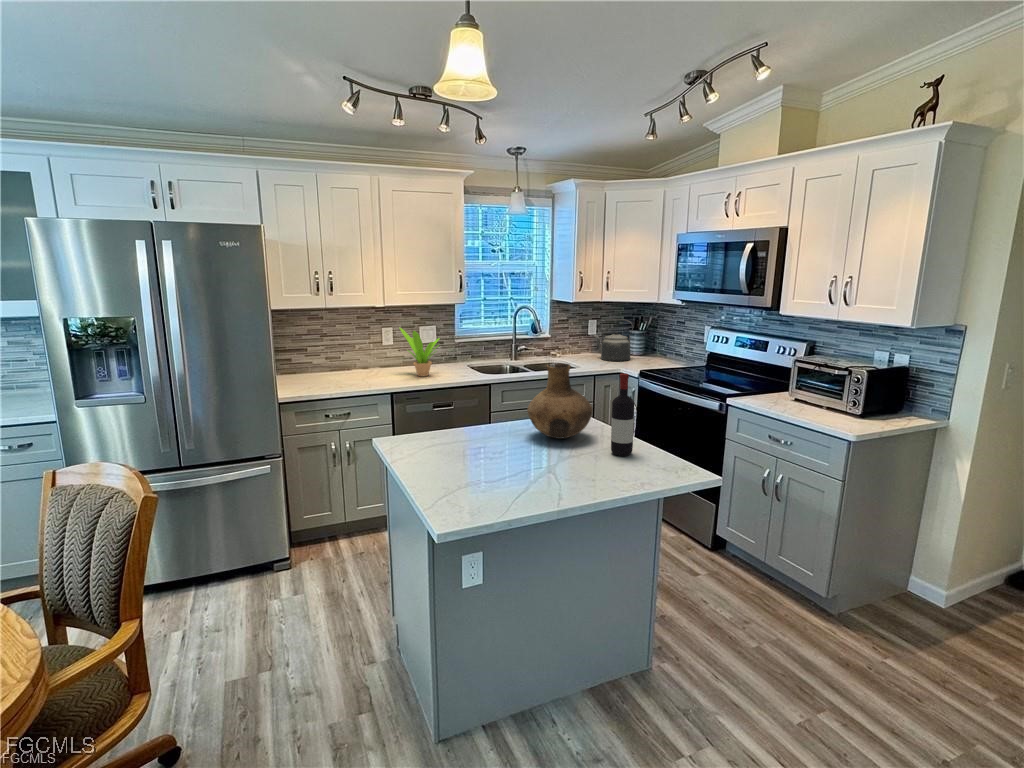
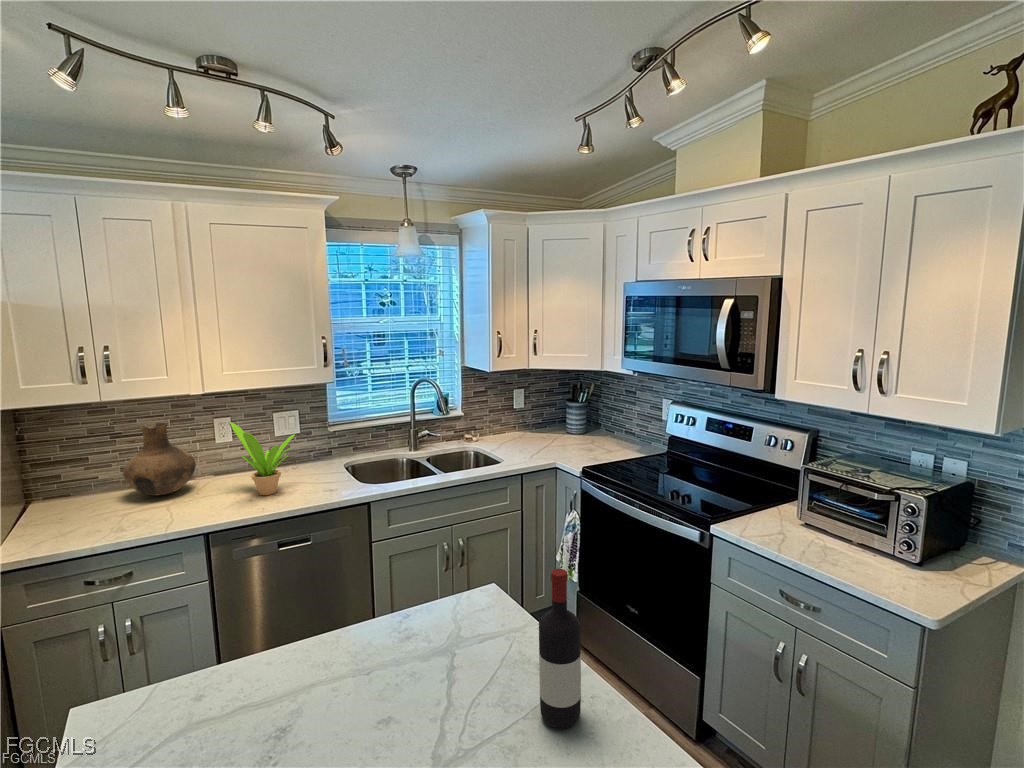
kettle: present [594,319,633,361] -> none [521,390,571,447]
vase: present [527,363,593,439] -> present [123,423,196,496]

